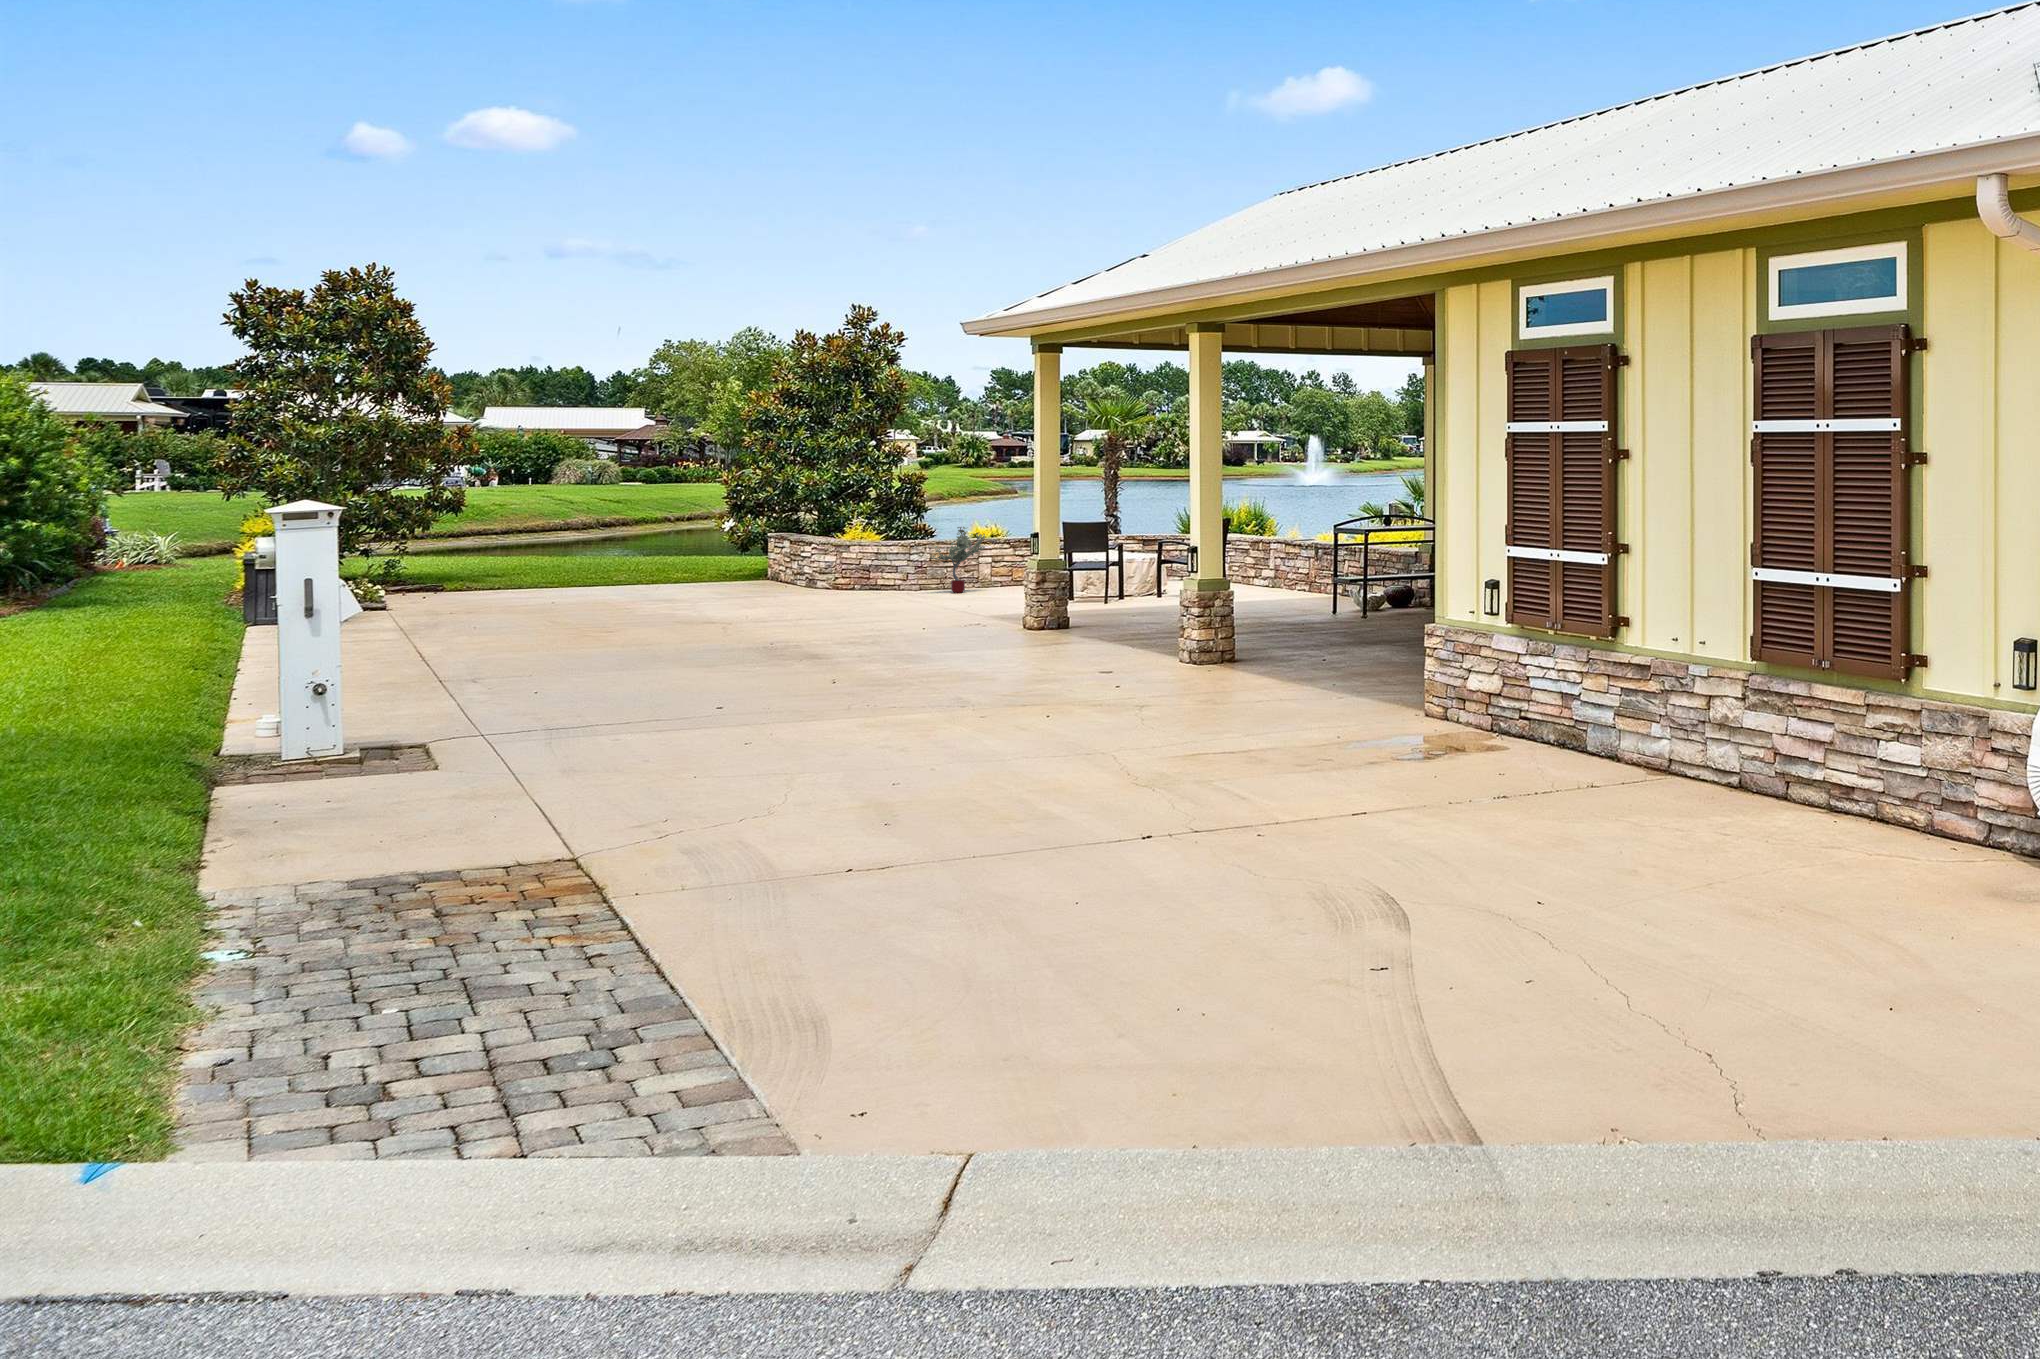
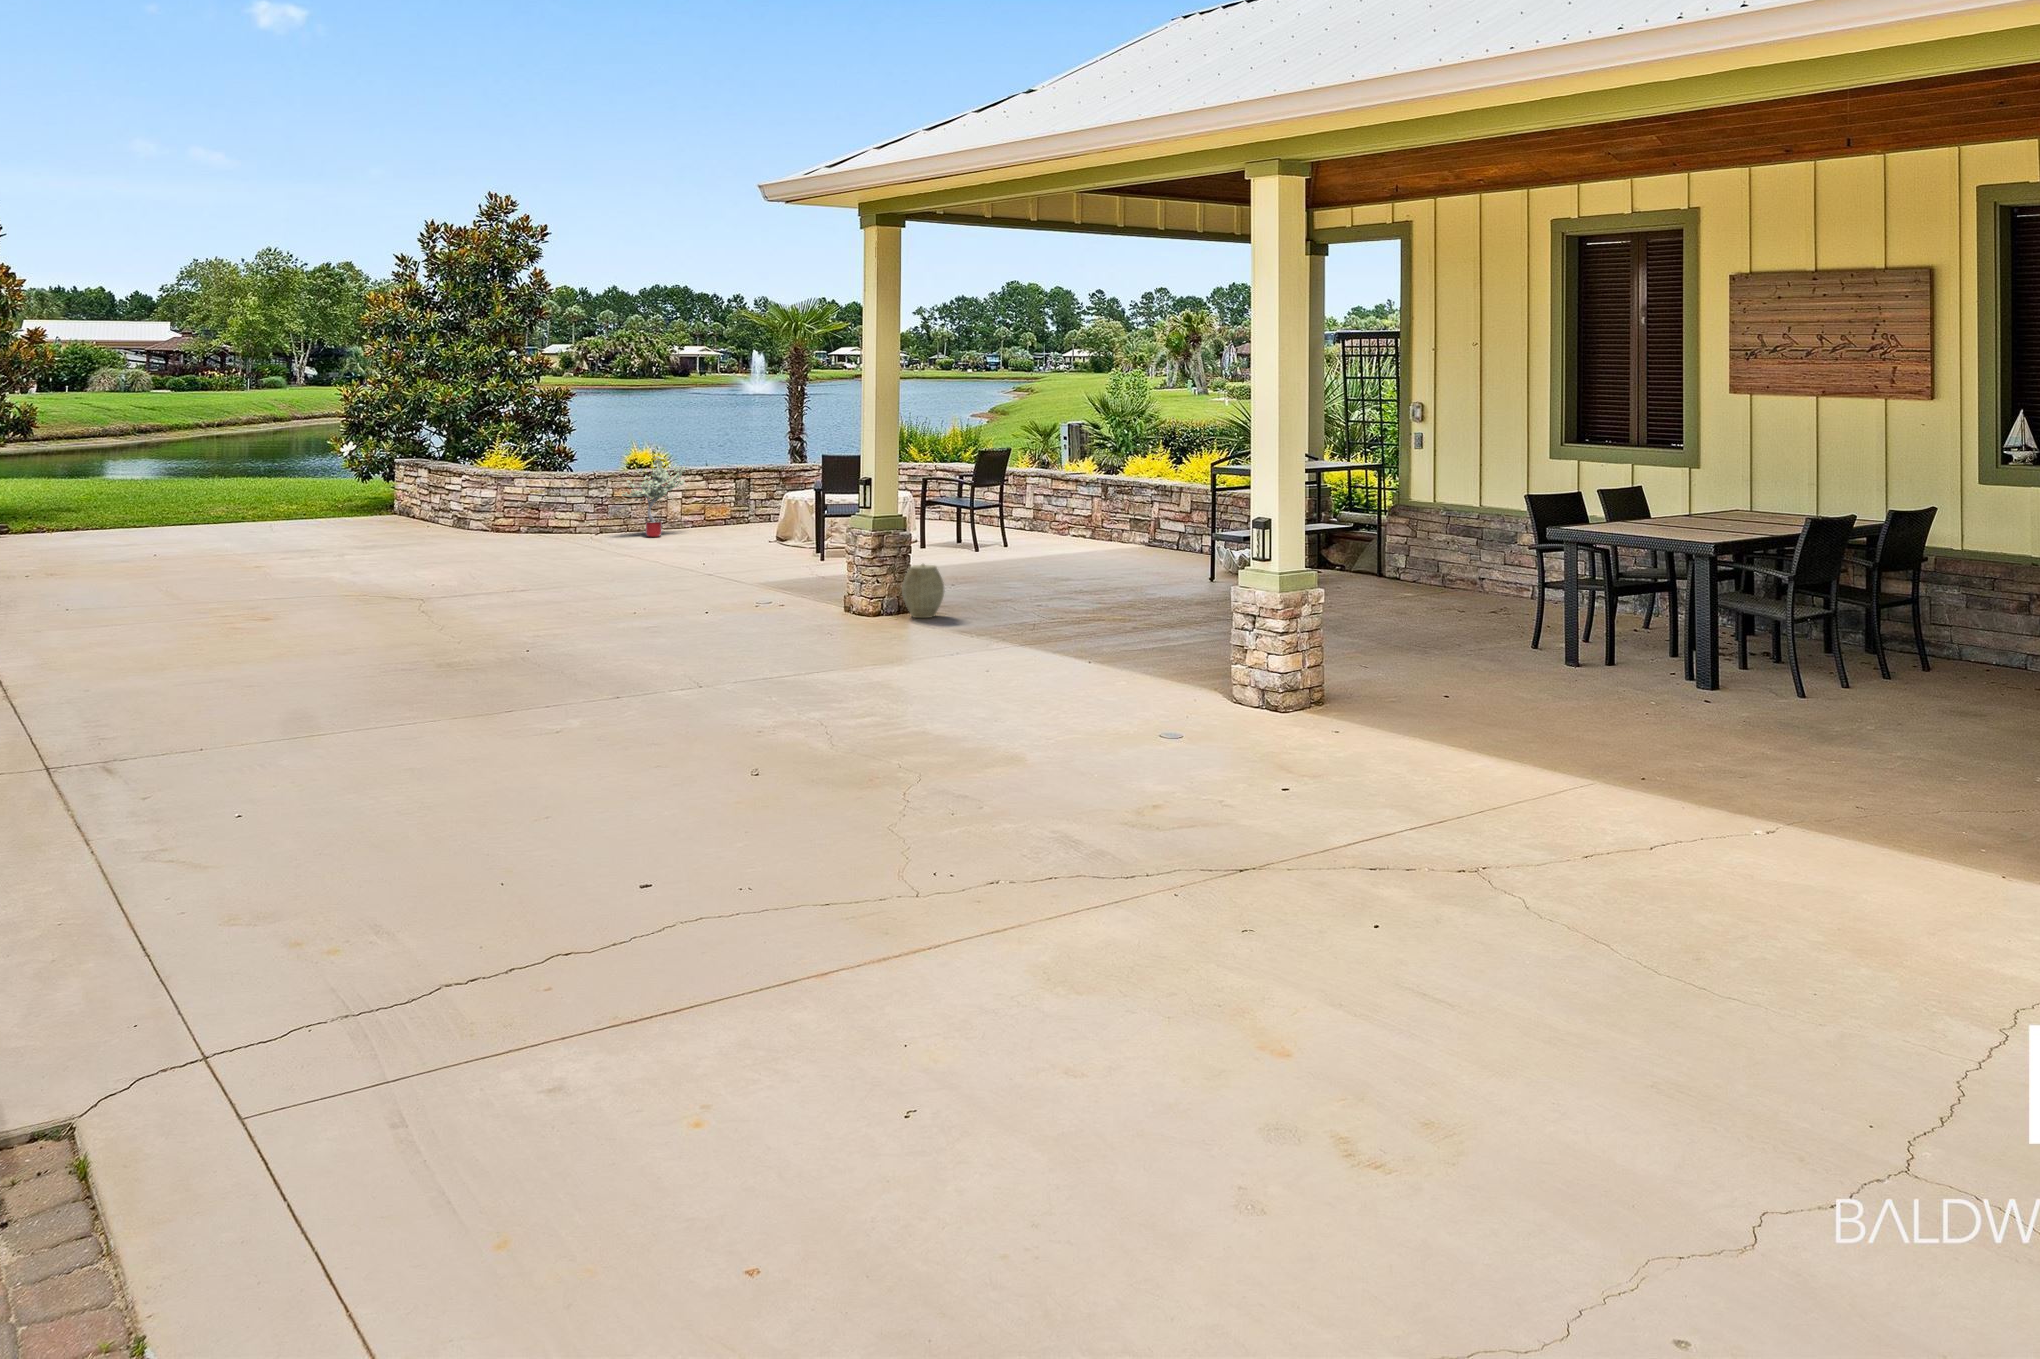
woven basket: none [1057,592,1088,631] -> present [902,564,944,618]

